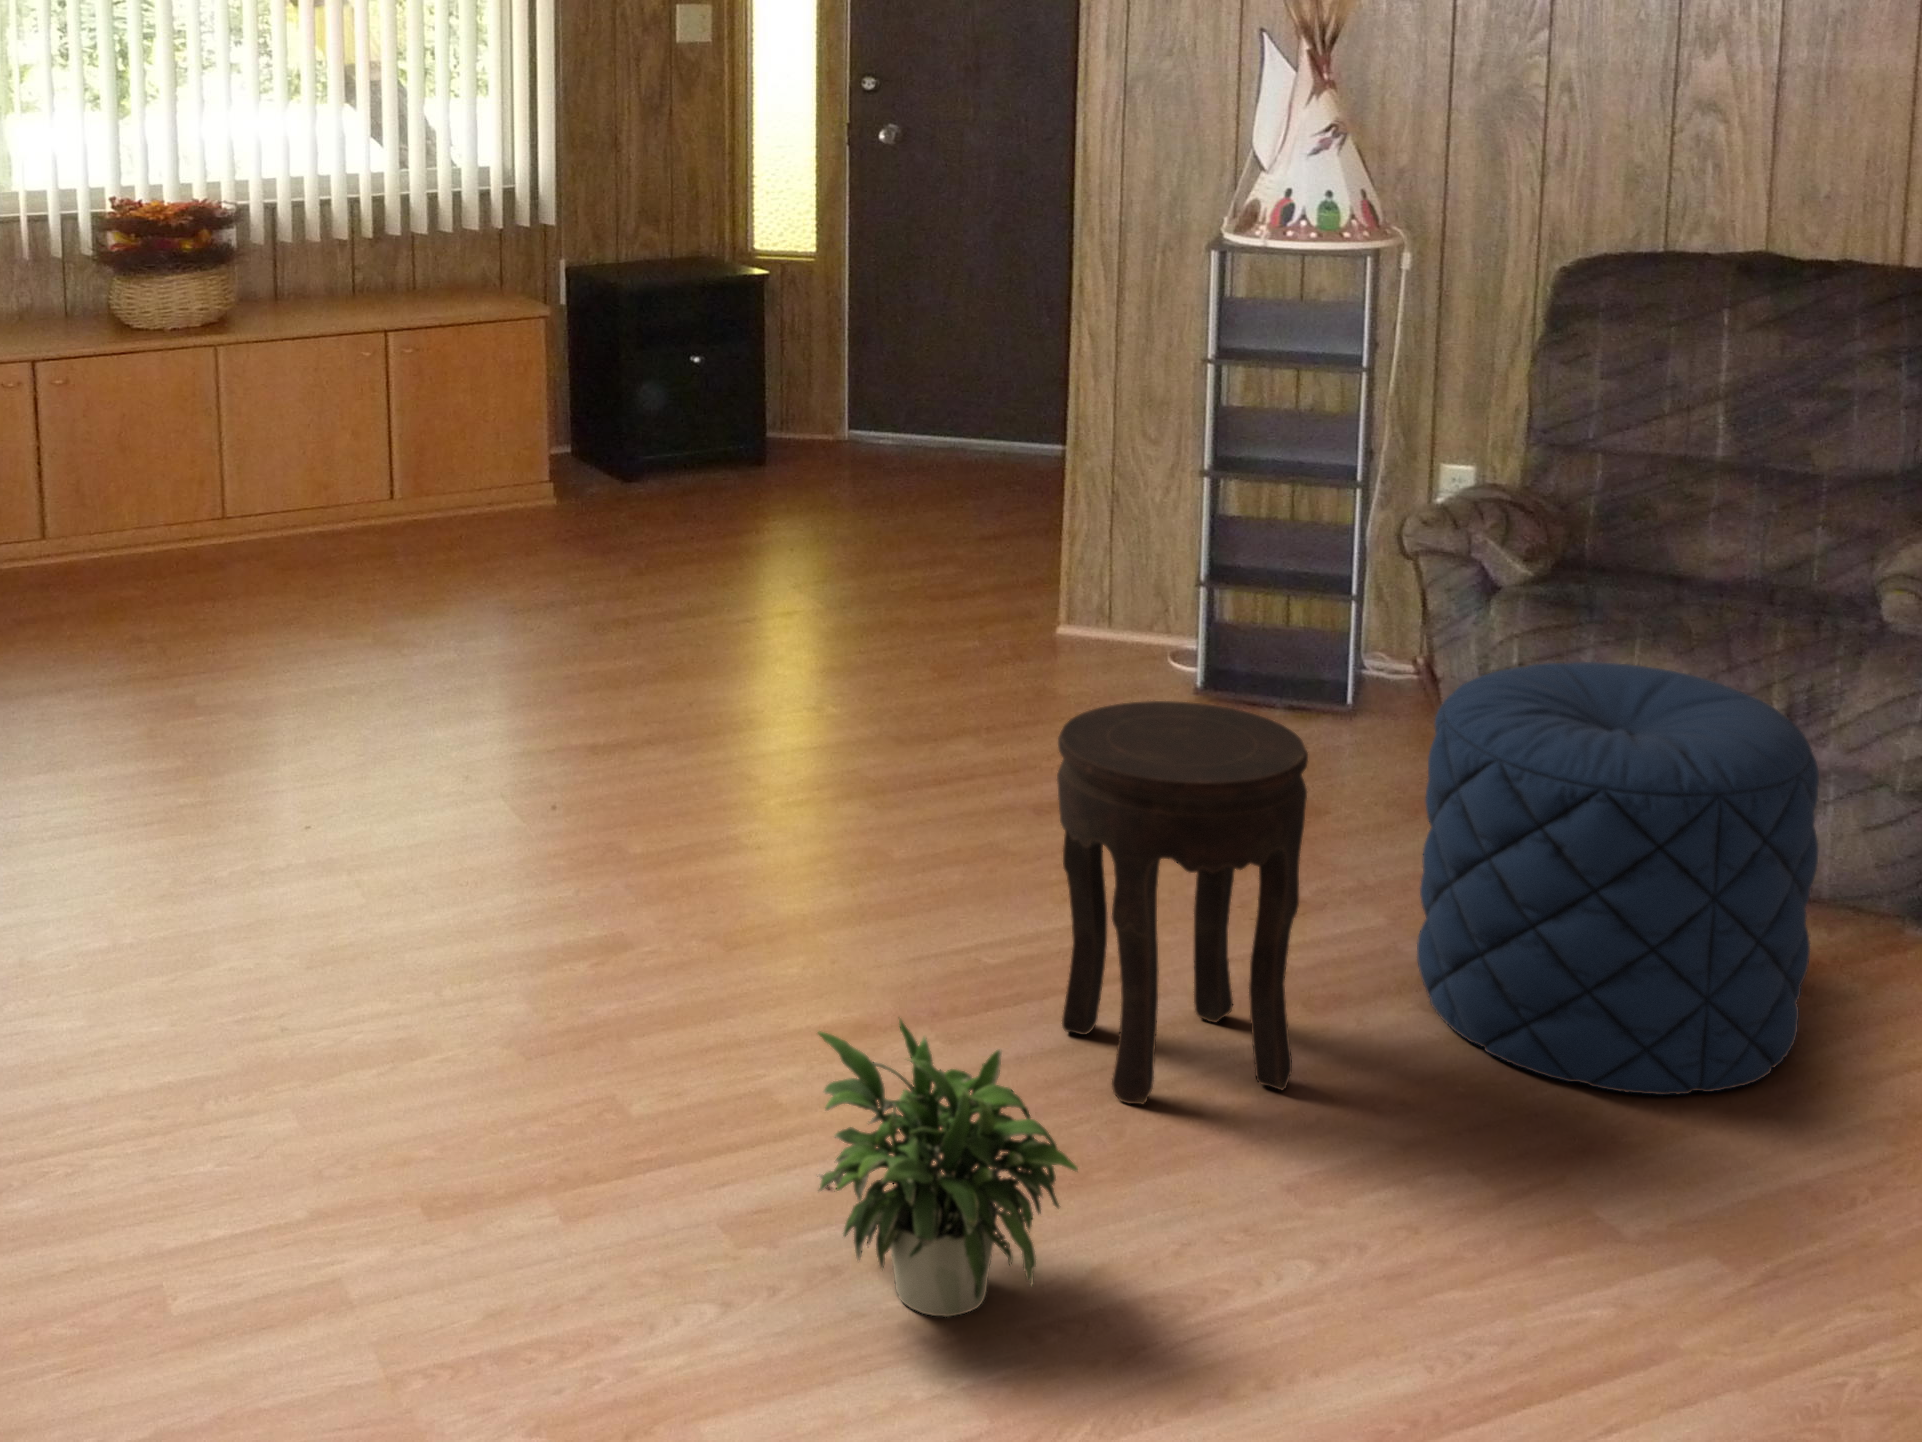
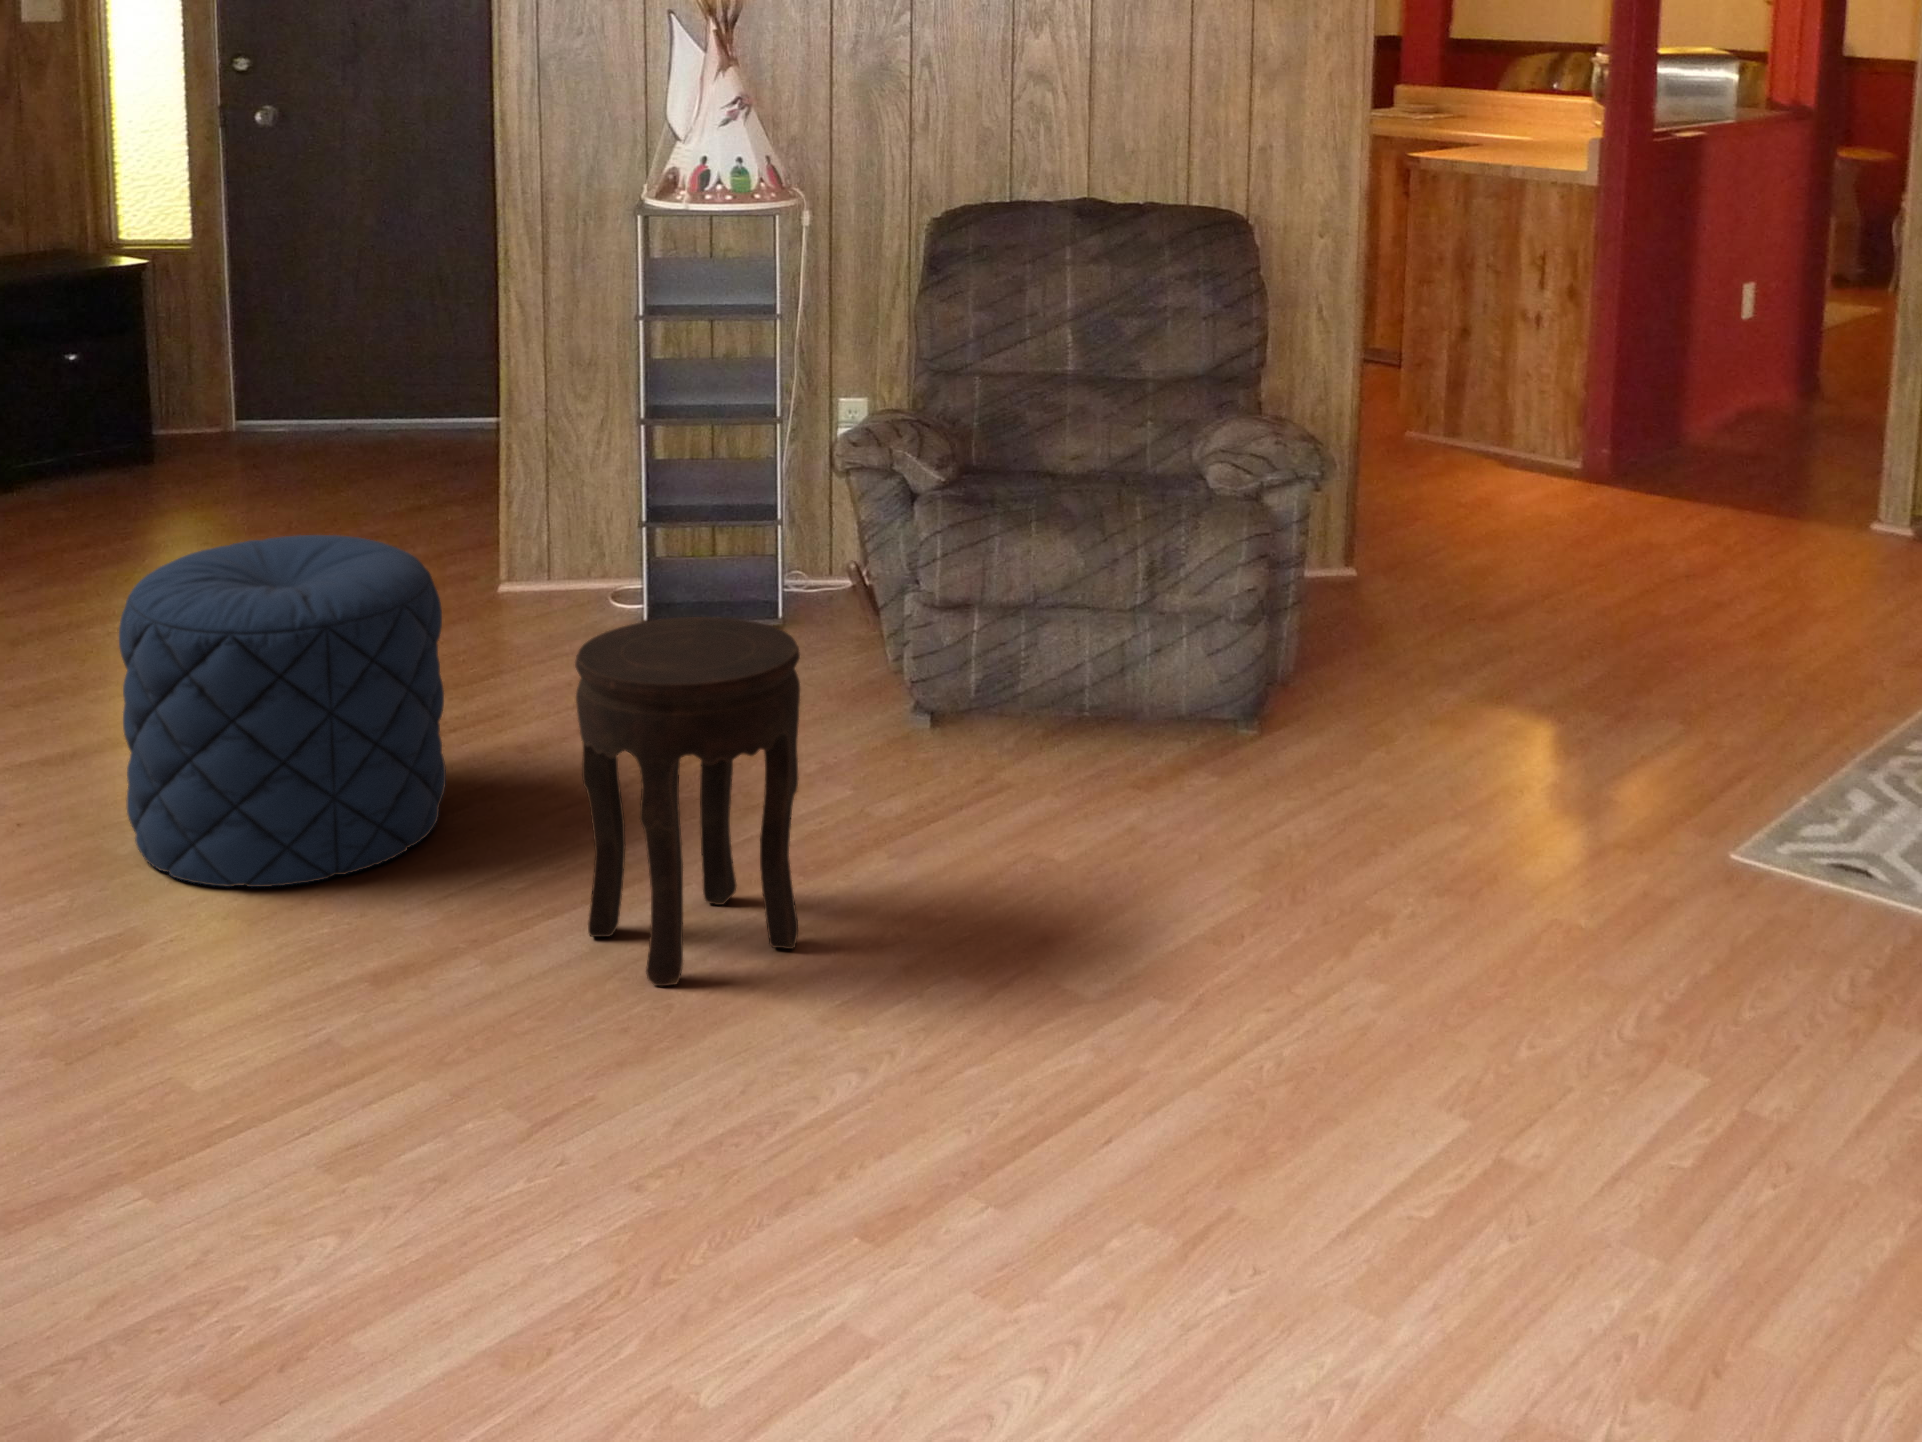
pouf: present [1417,662,1819,1095] -> present [119,535,446,887]
potted plant: present [817,1019,1078,1317] -> none [385,933,656,1202]

